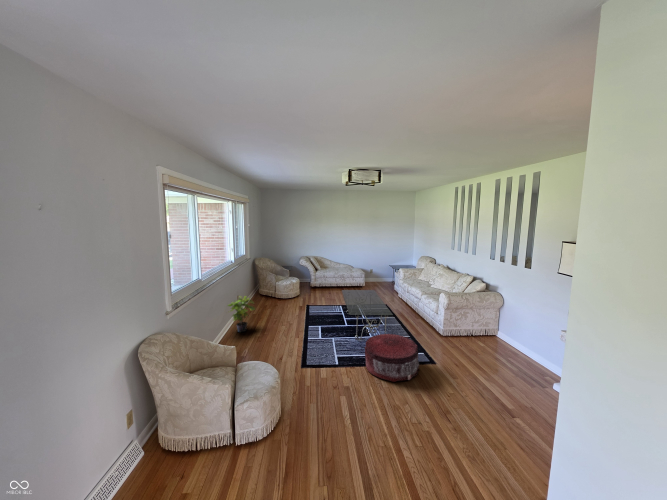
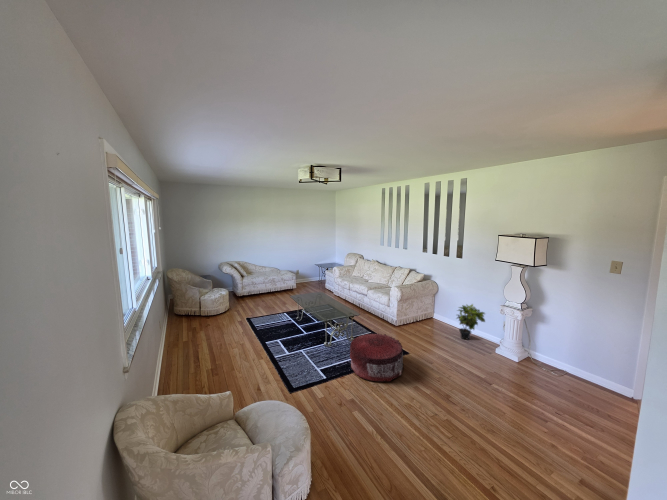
potted plant: present [228,296,255,332] -> present [457,304,485,339]

